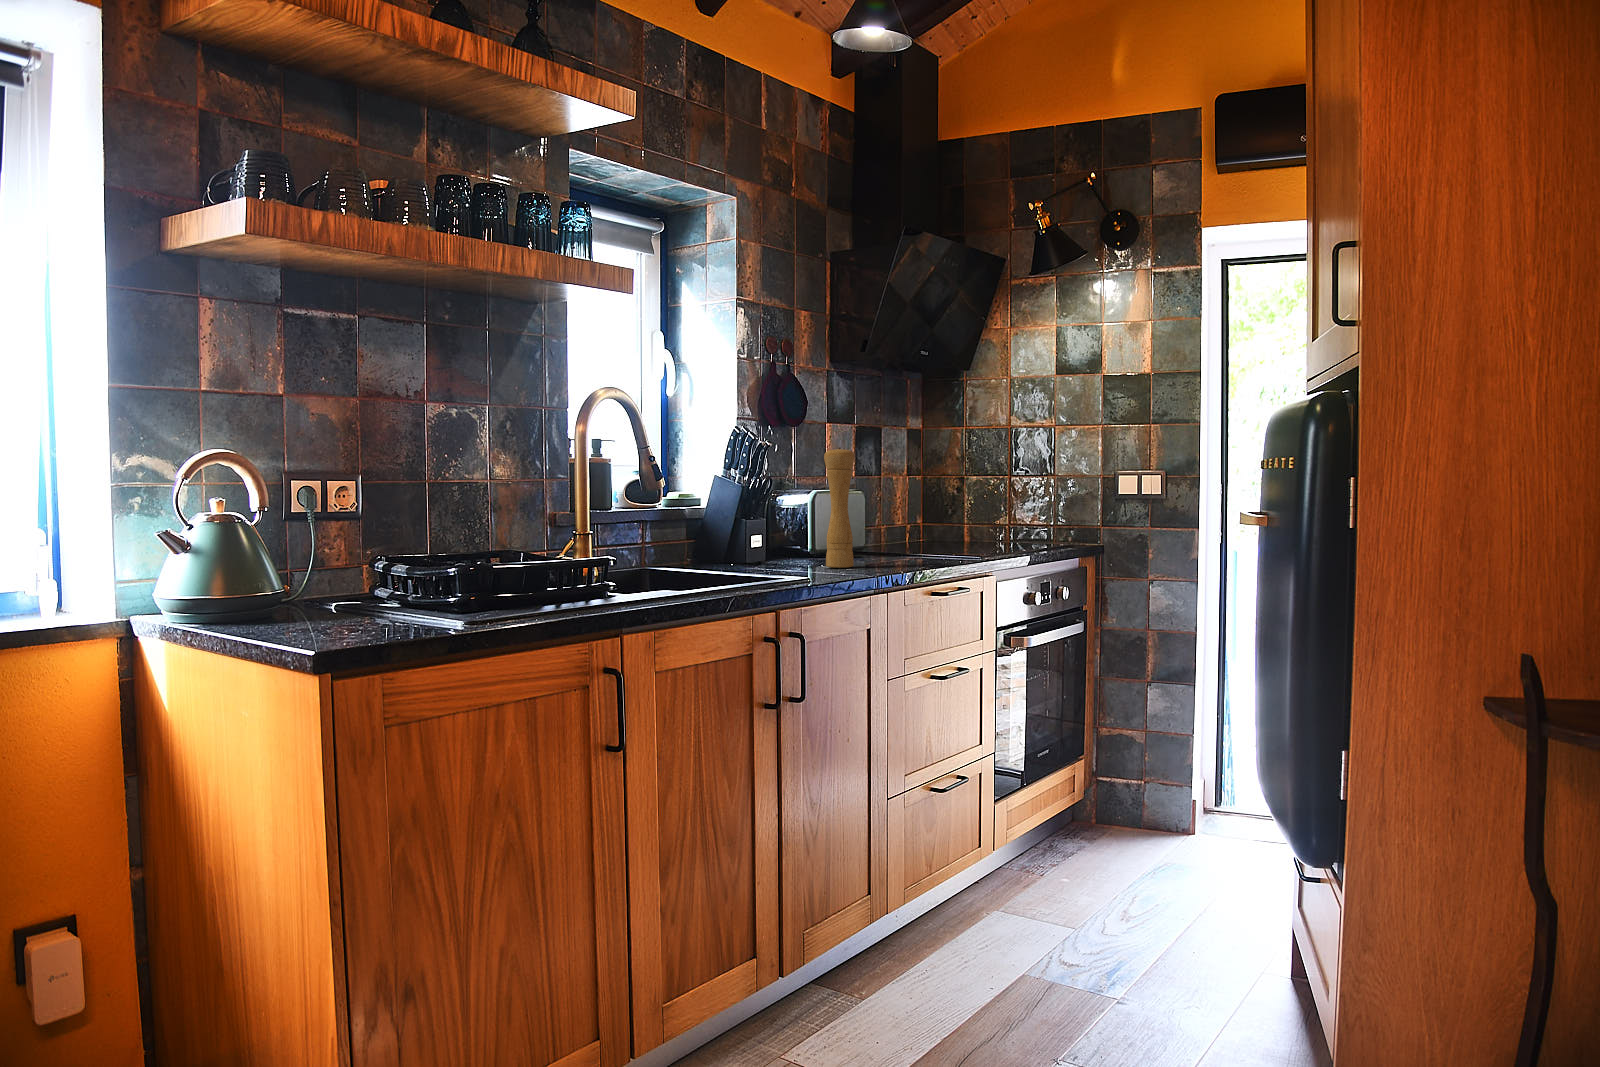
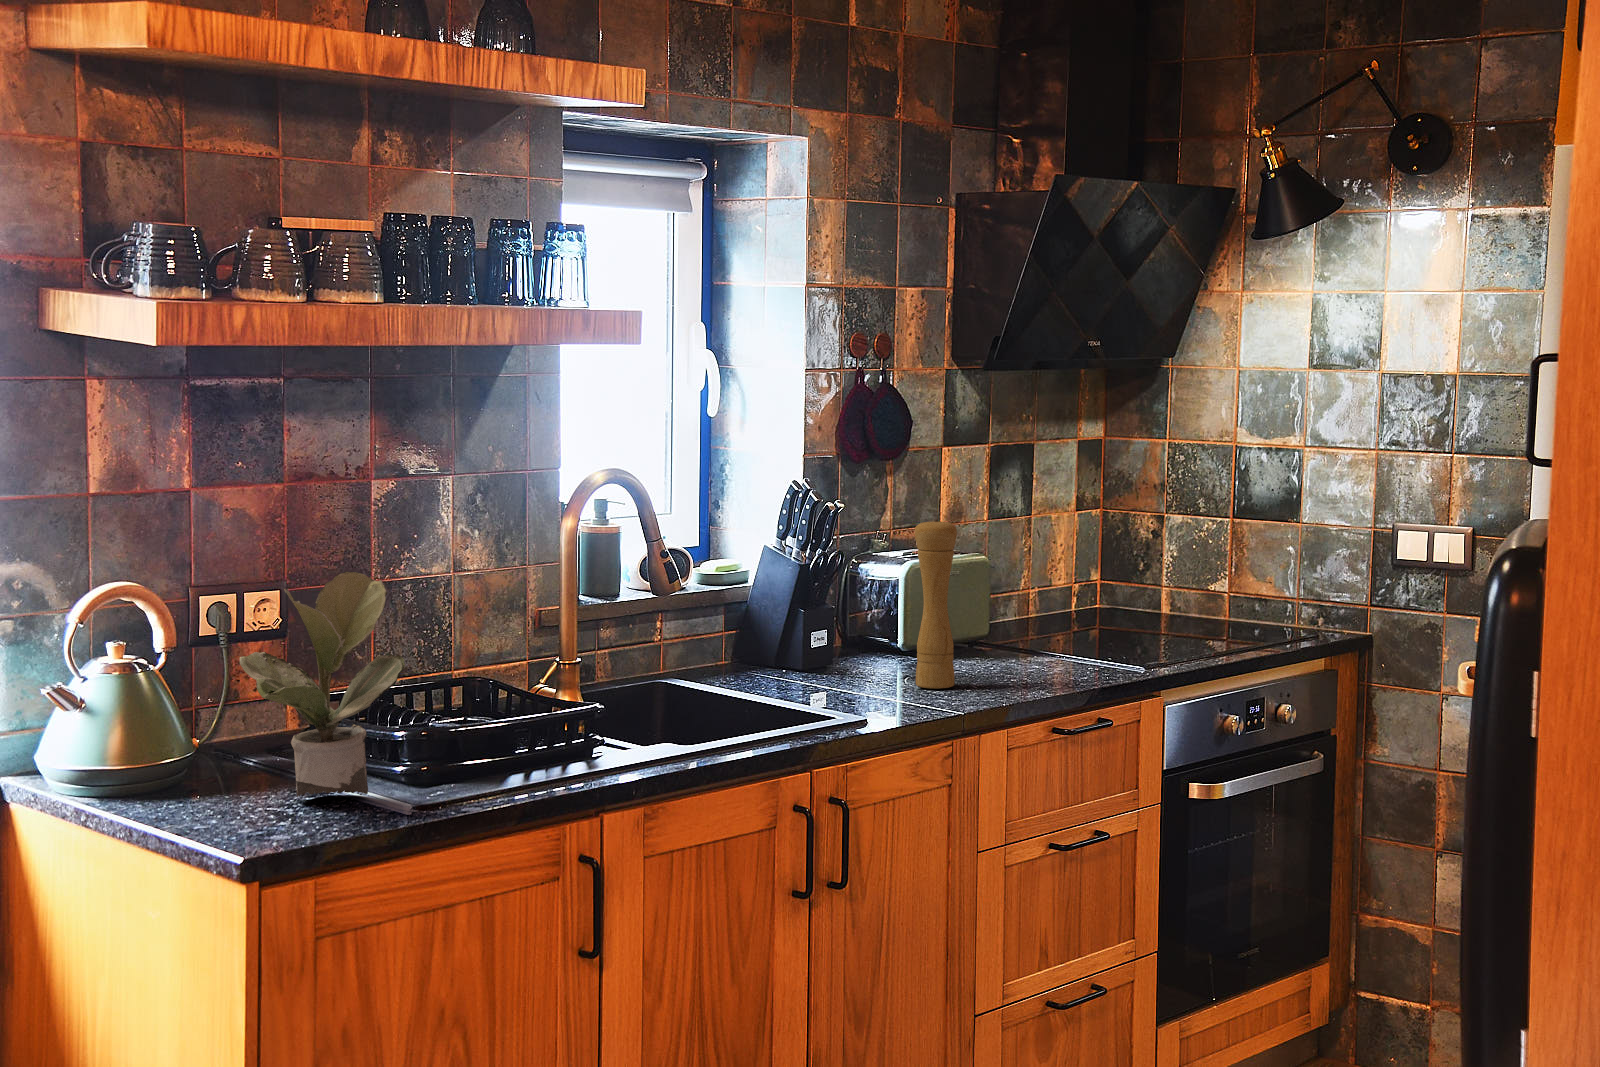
potted plant: none [325,436,464,617] -> present [240,572,405,797]

